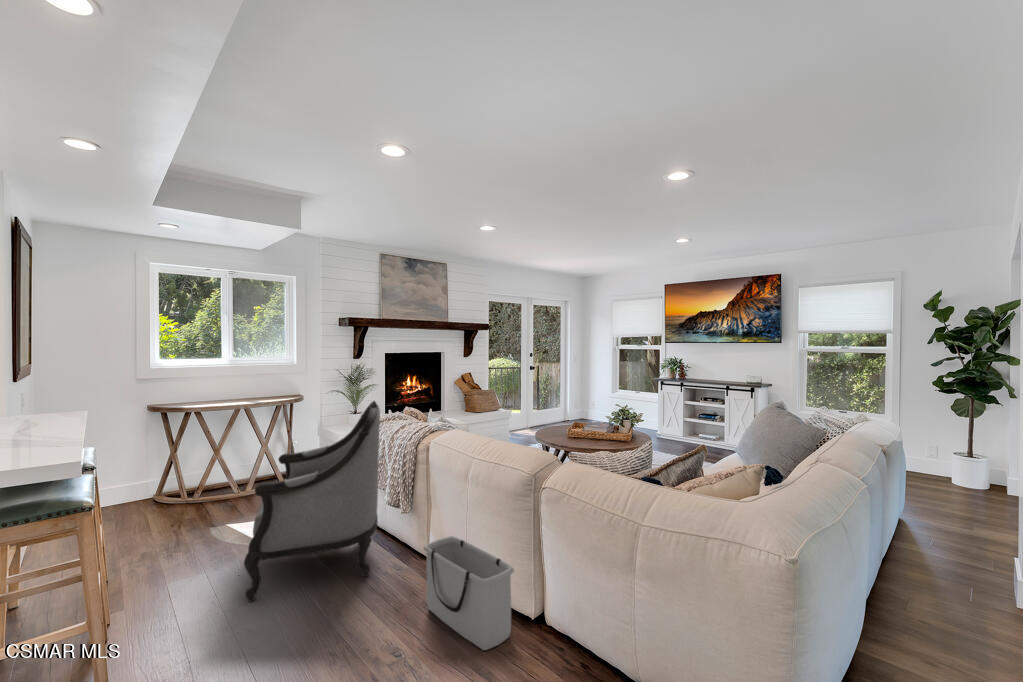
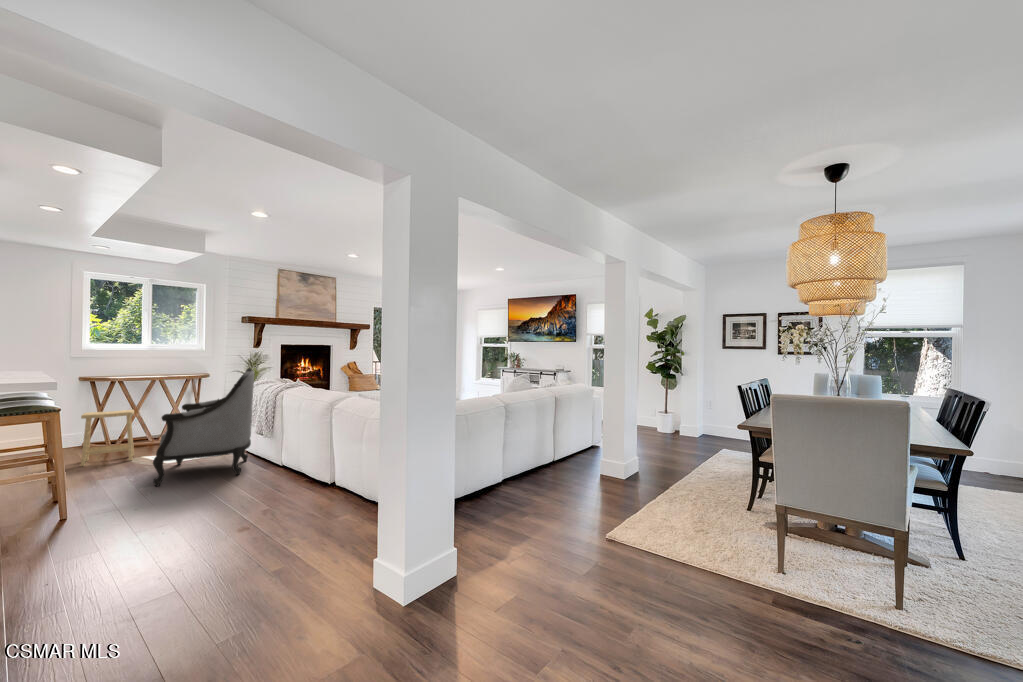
footstool: none [146,456,216,543] -> present [81,410,134,466]
storage bin: present [424,536,514,650] -> none [270,444,318,496]

